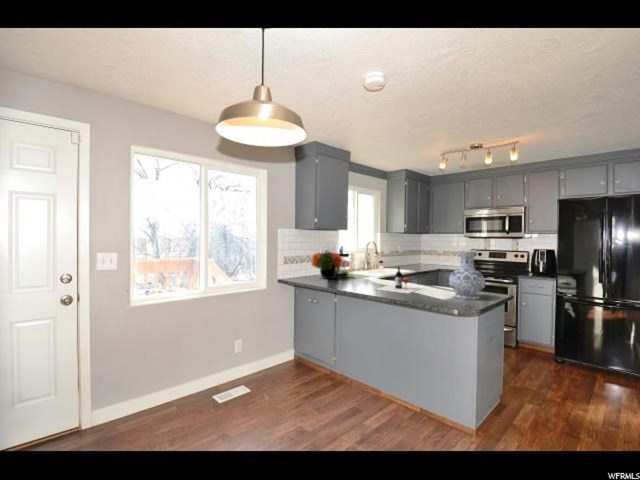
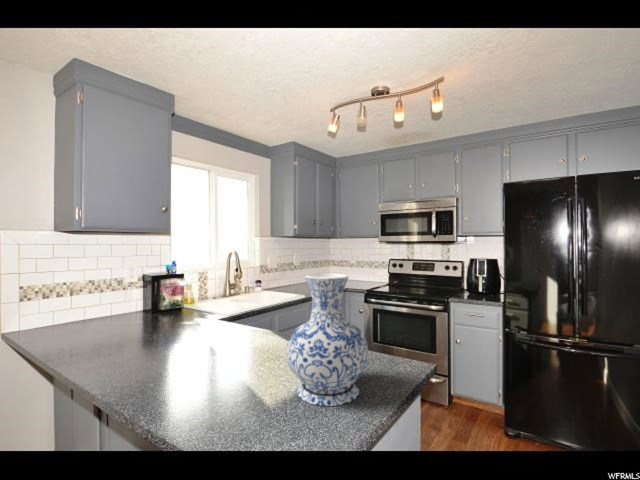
flower arrangement: present [312,251,342,279] -> none [72,271,146,327]
wine bottle: present [376,266,419,293] -> none [137,308,255,383]

